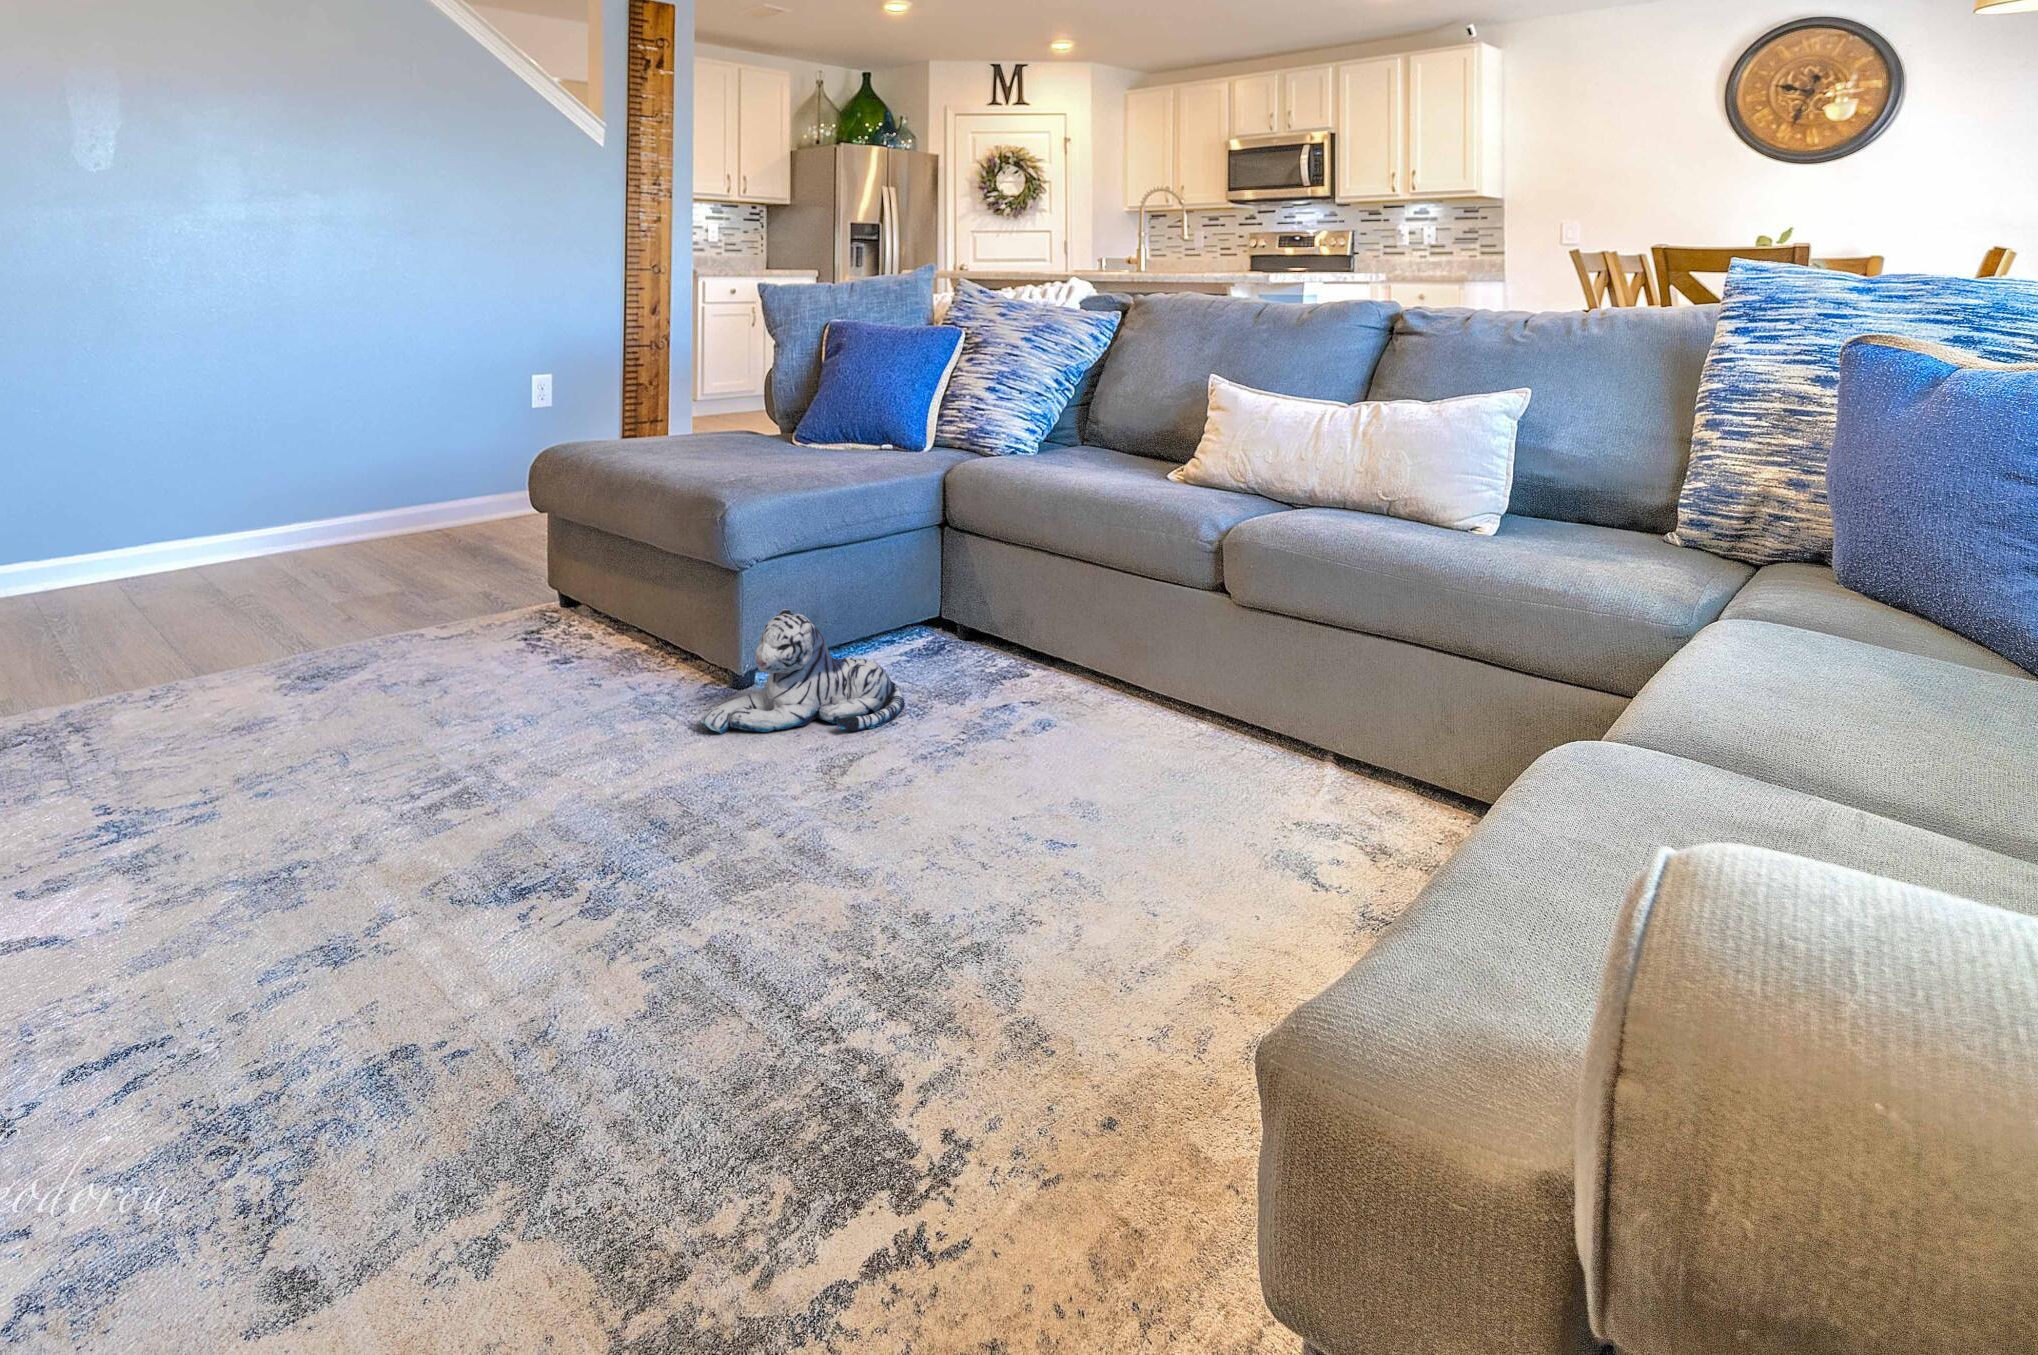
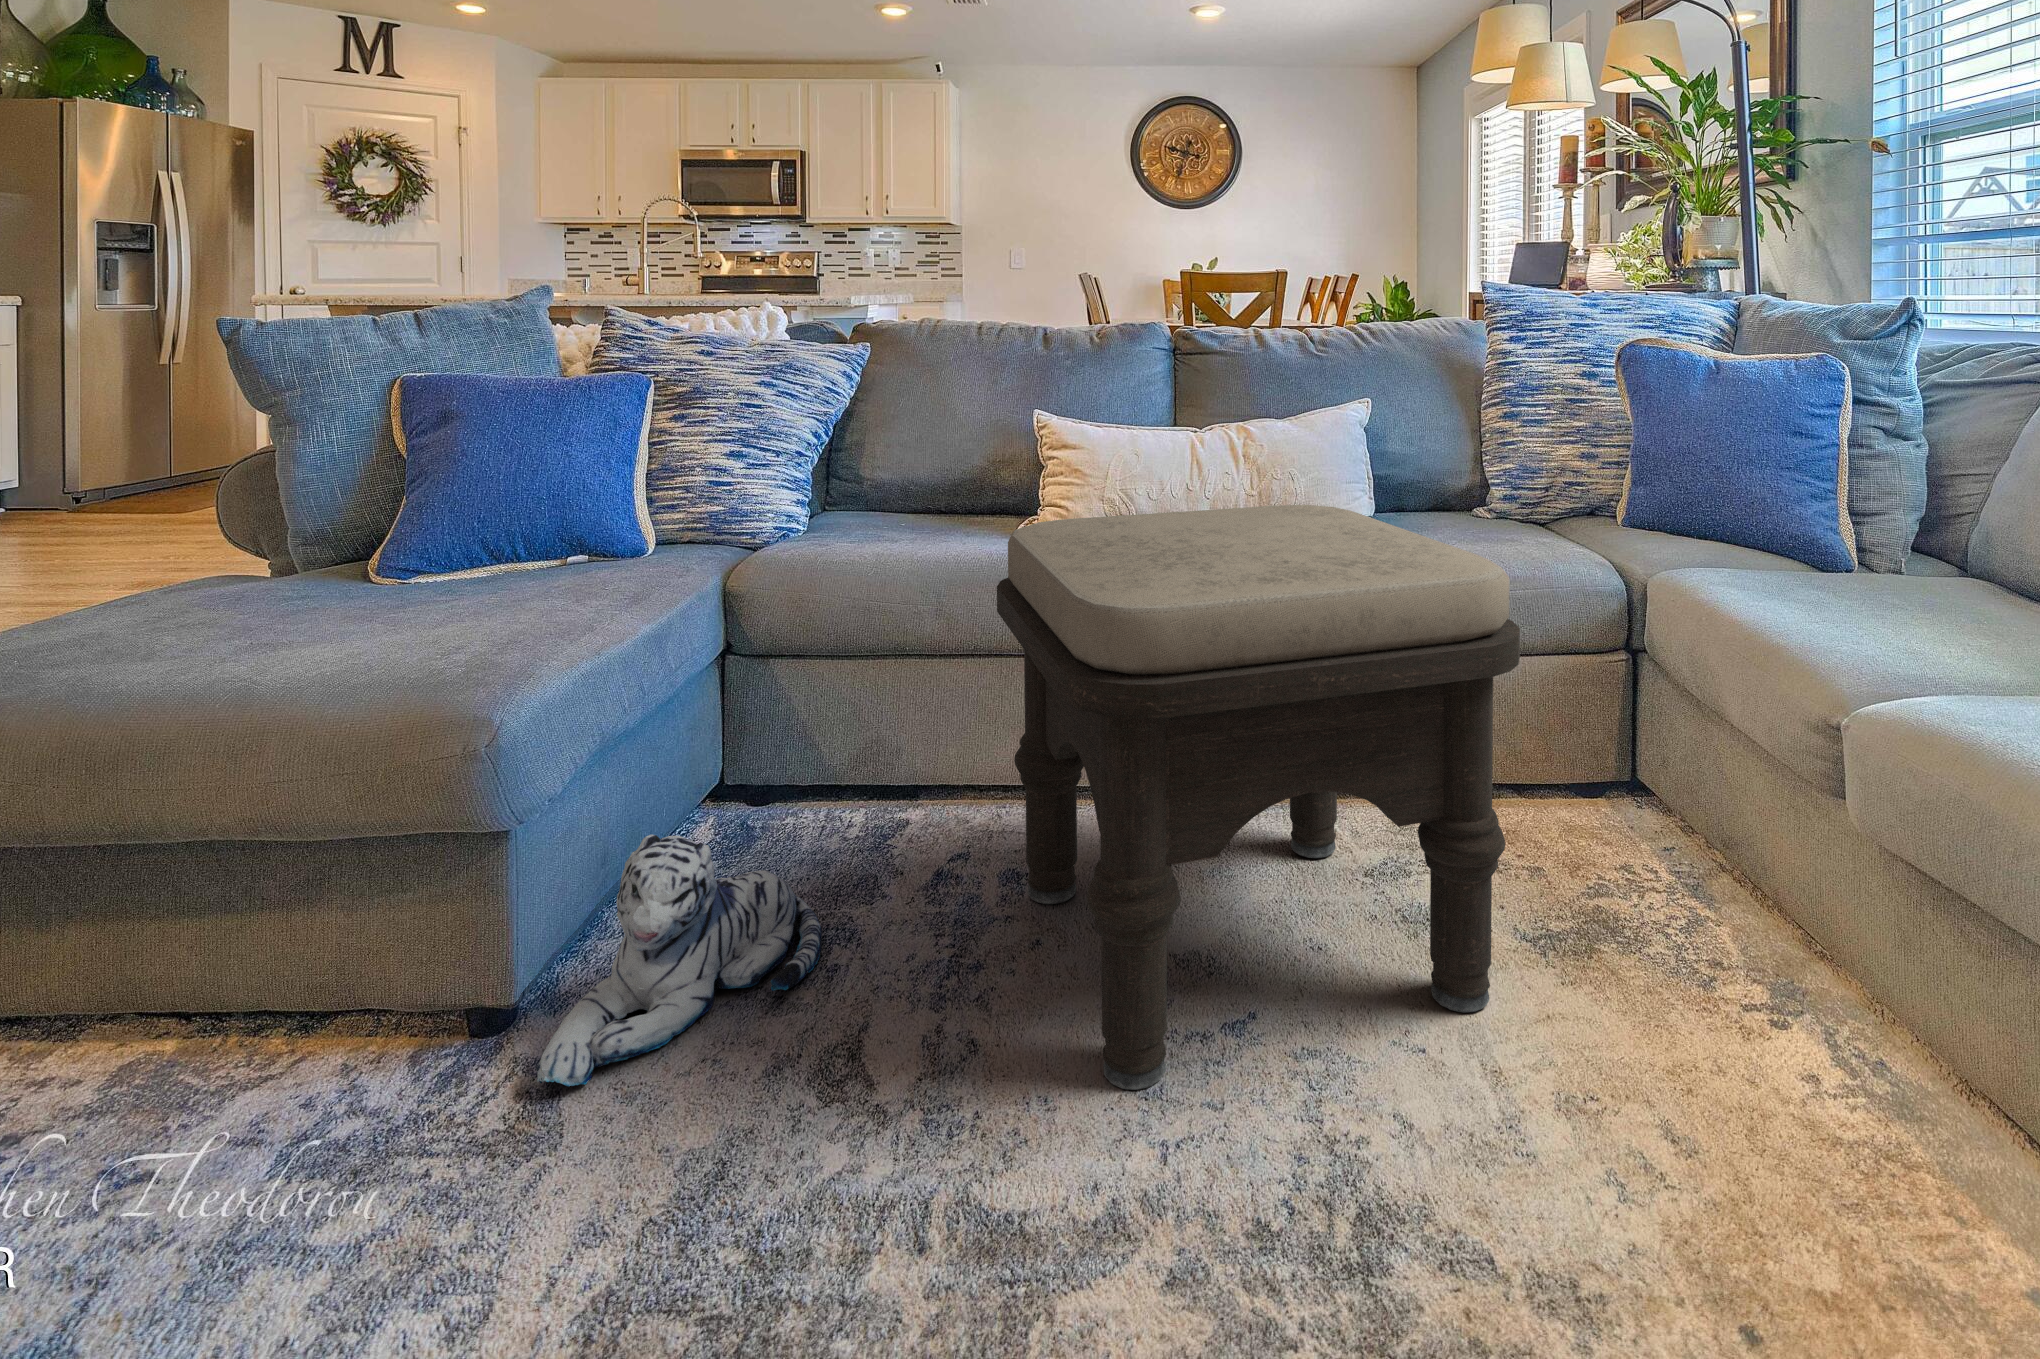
ottoman: none [916,455,1335,915] -> present [997,505,1520,1090]

